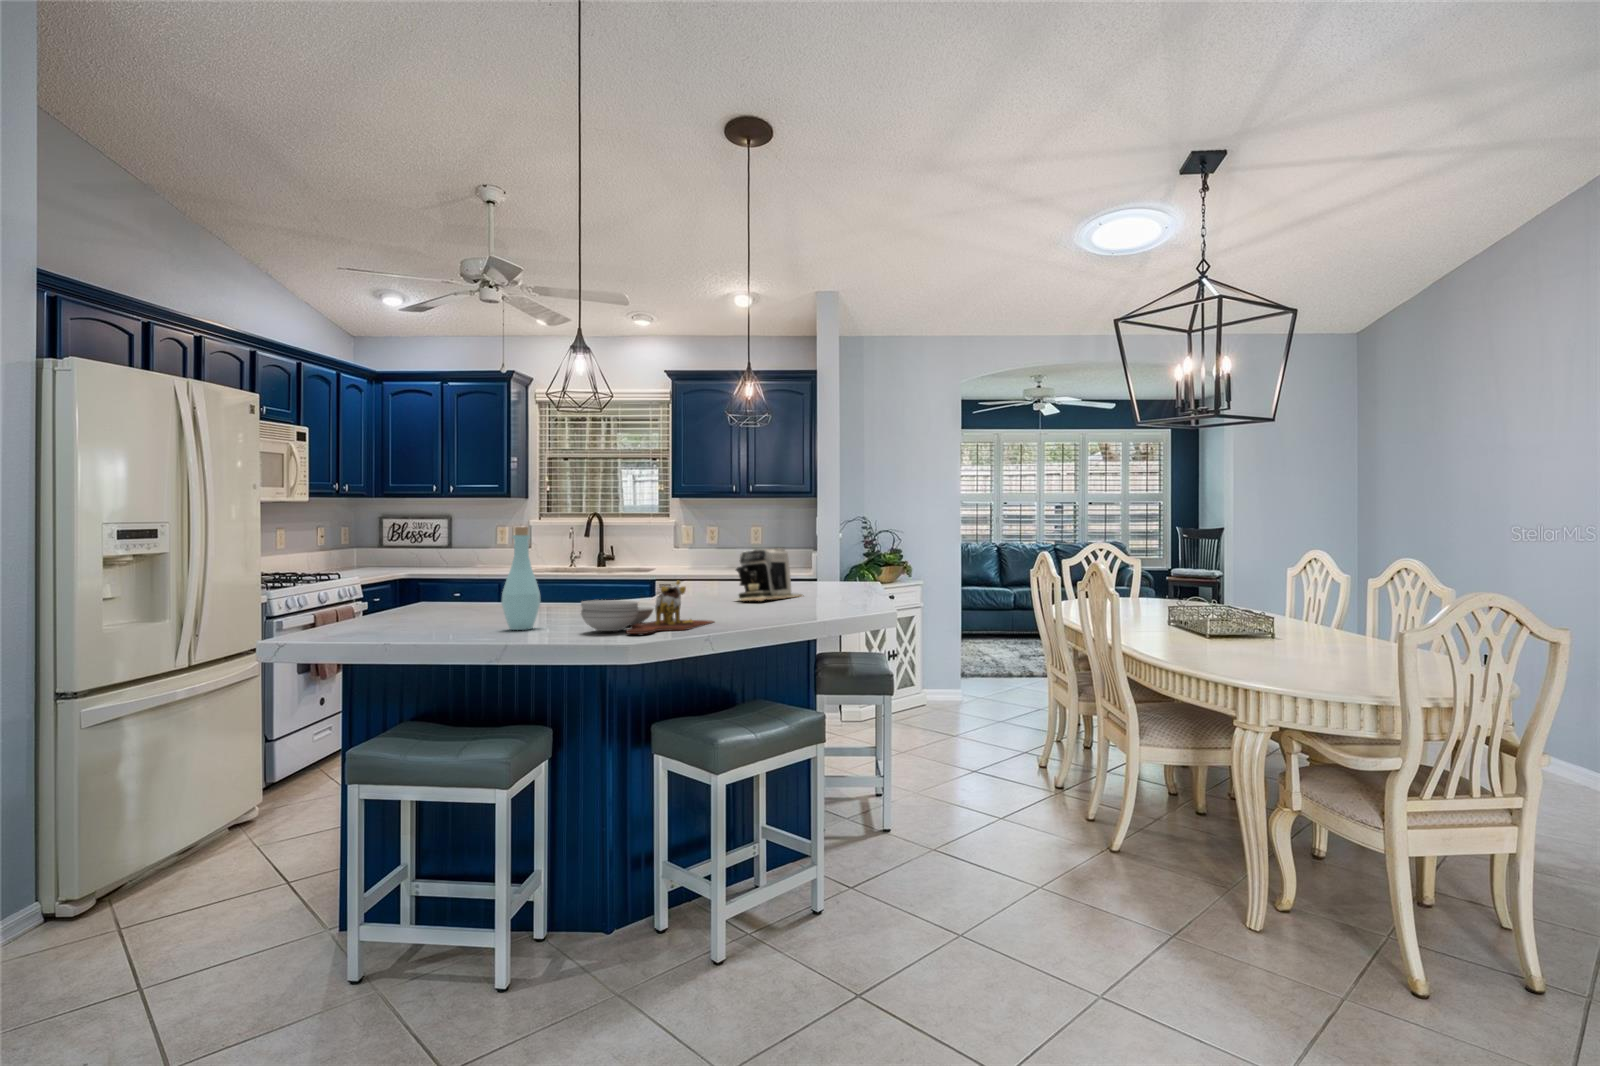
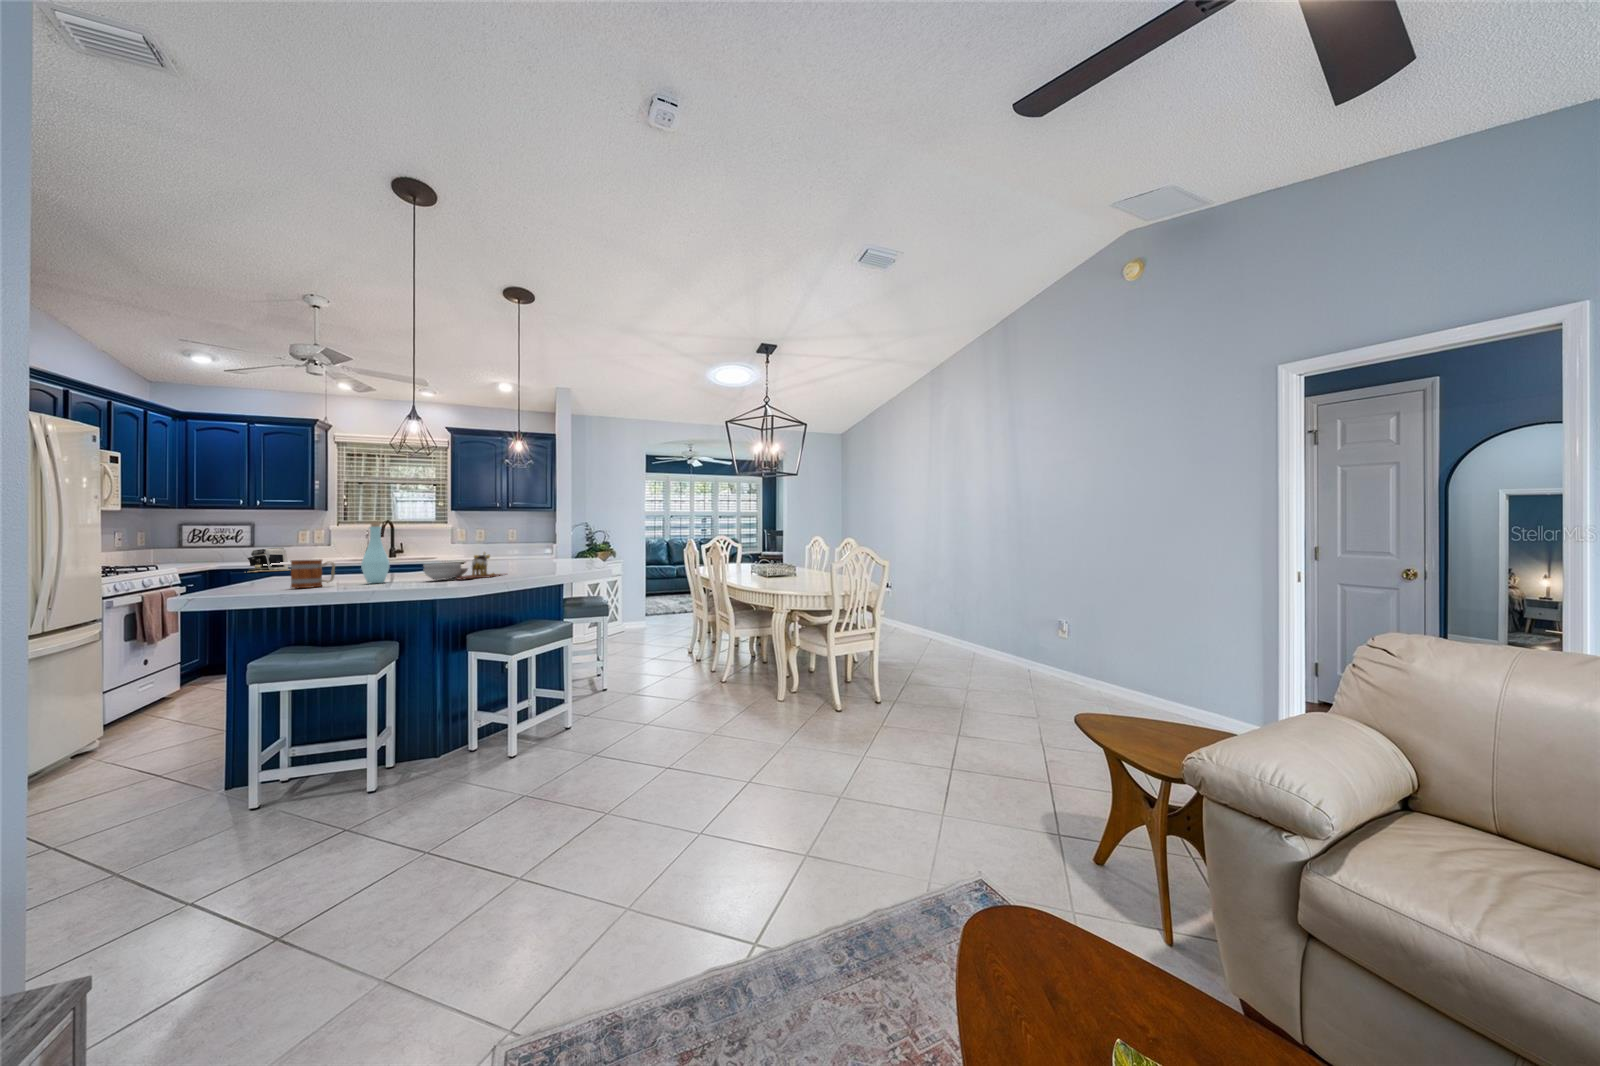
coffee maker: present [736,547,803,601] -> present [247,548,291,572]
mug: none [412,587,468,633] -> present [291,559,335,588]

